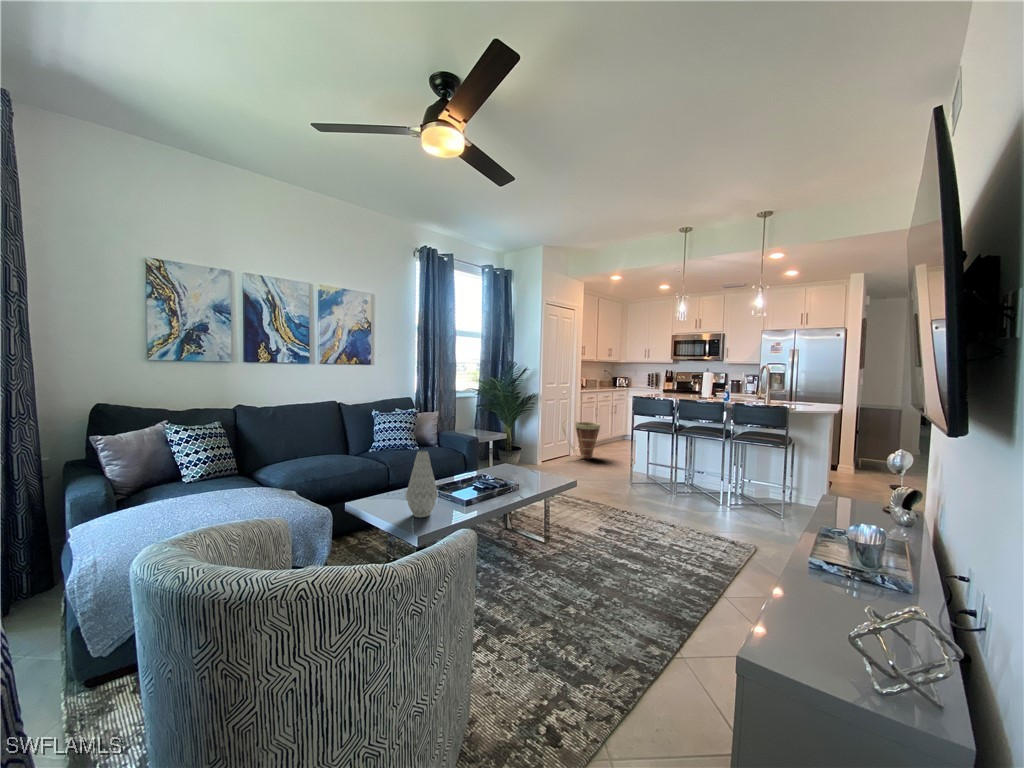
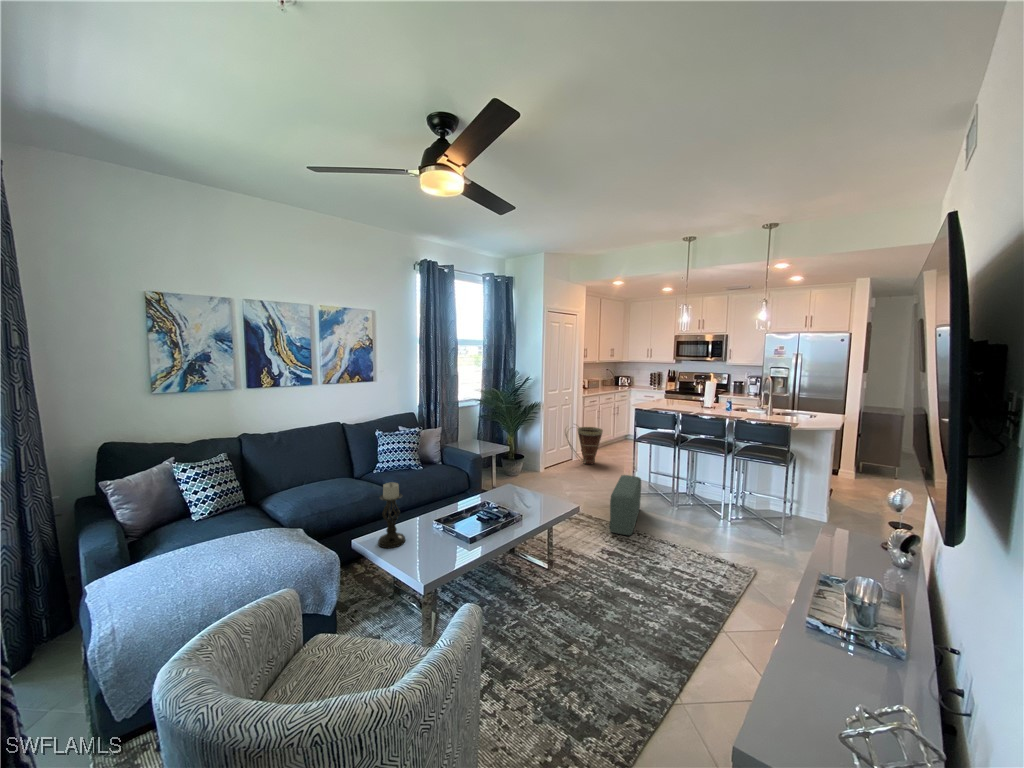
candle holder: none [371,441,399,507] -> present [378,482,405,548]
vase: present [406,451,438,517] -> none [411,496,443,562]
pouf: none [608,461,639,517] -> present [610,475,641,535]

